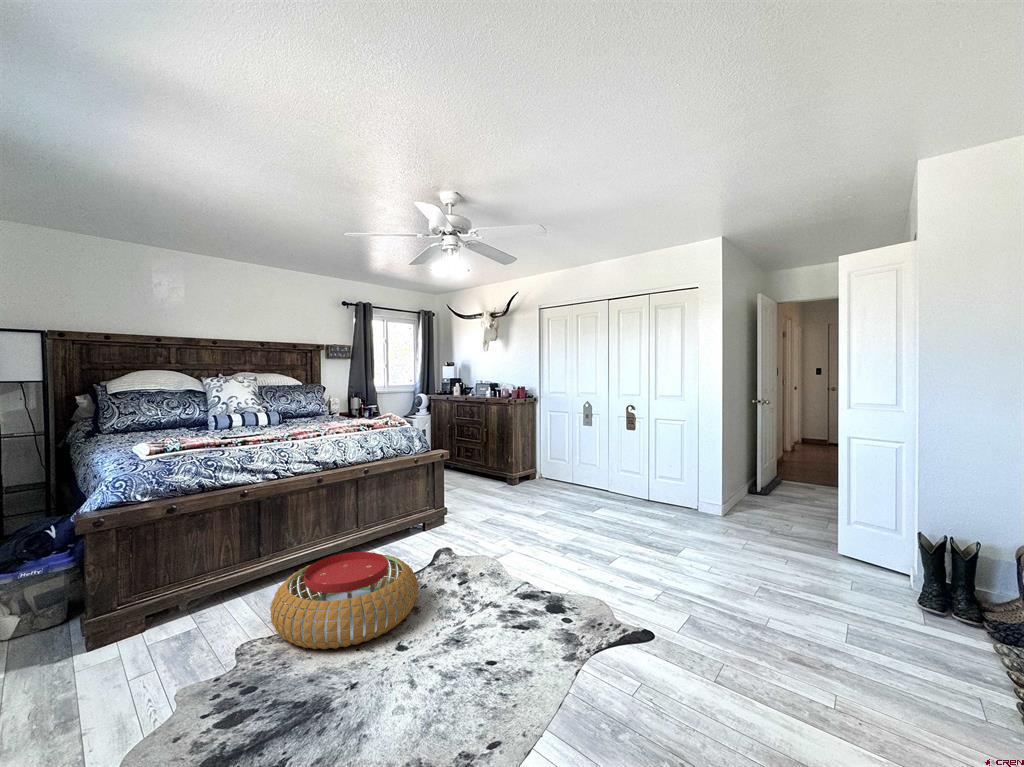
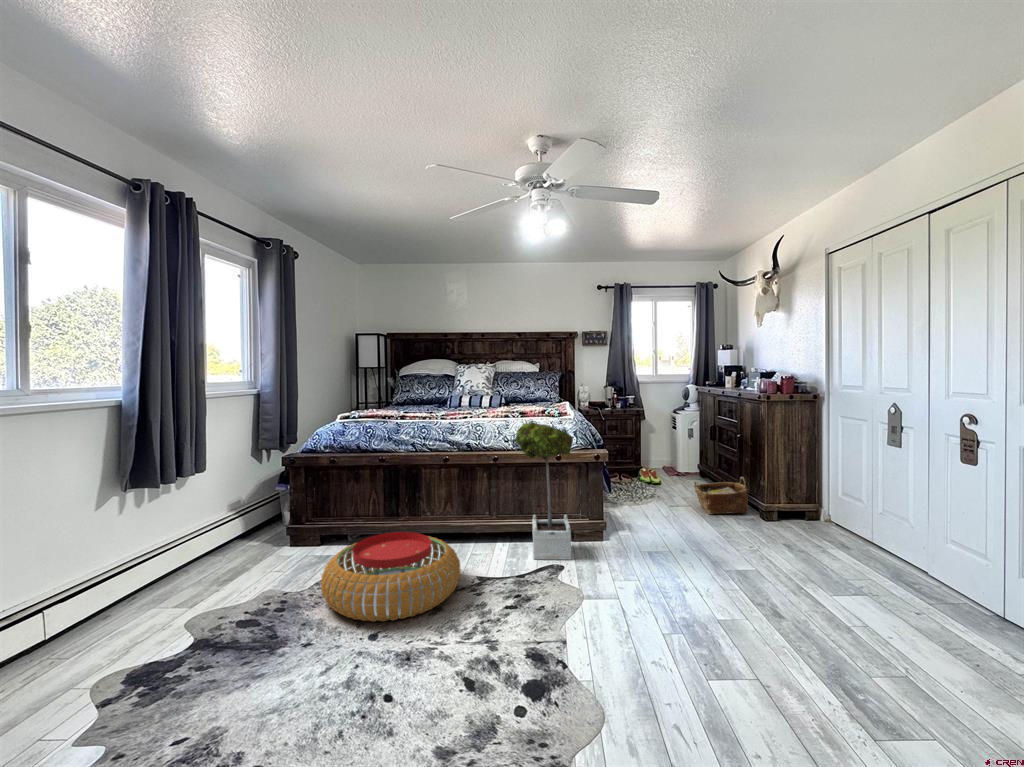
potted tree: none [388,430,444,552] -> present [516,422,573,560]
woven basket: none [462,460,500,491] -> present [694,477,748,514]

